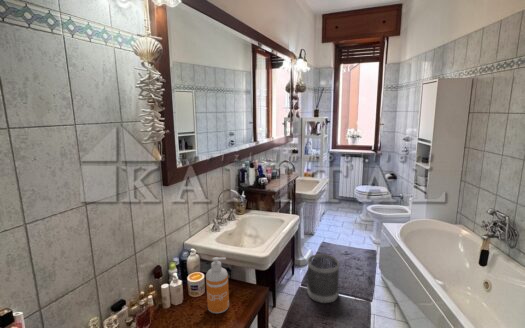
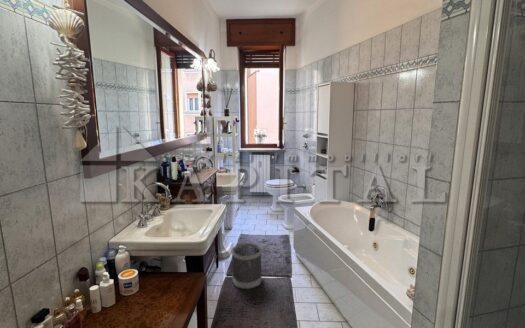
soap dispenser: present [206,257,229,313] -> none [143,245,169,305]

